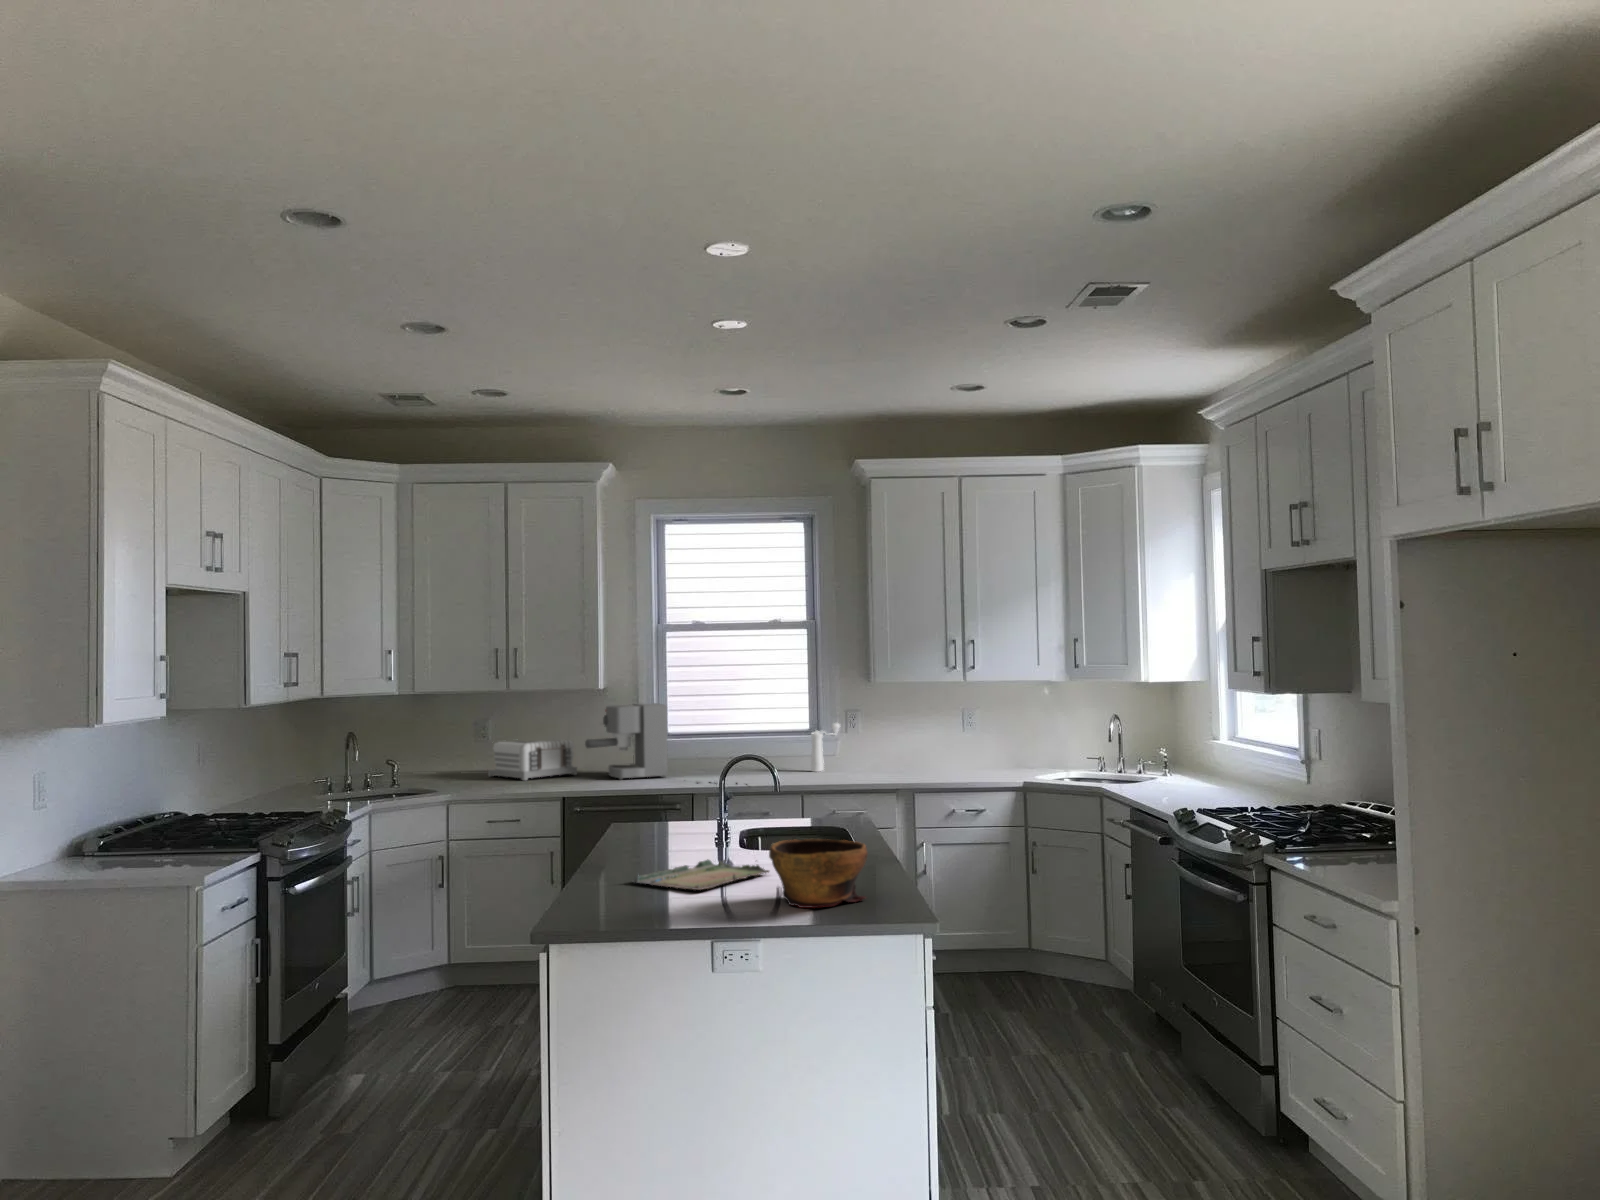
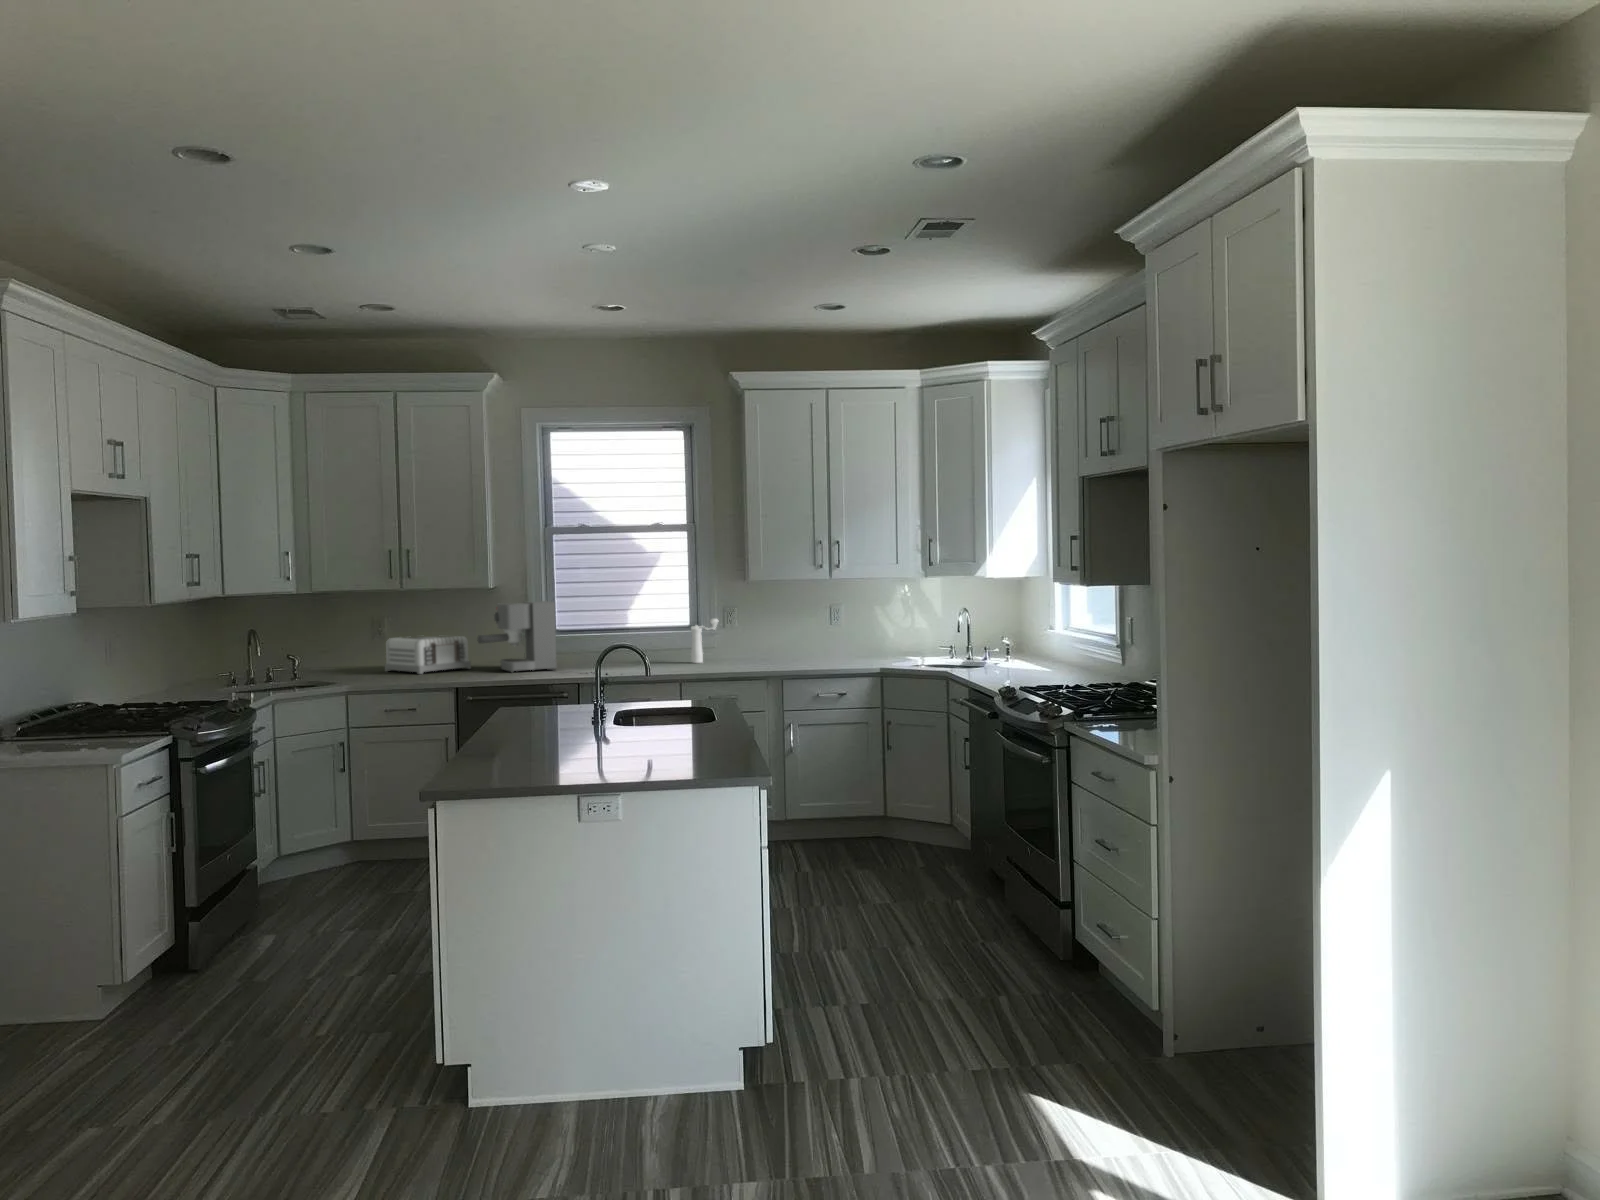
bowl: present [769,839,868,908] -> none [631,710,715,766]
tray: present [633,859,769,890] -> none [514,729,637,755]

